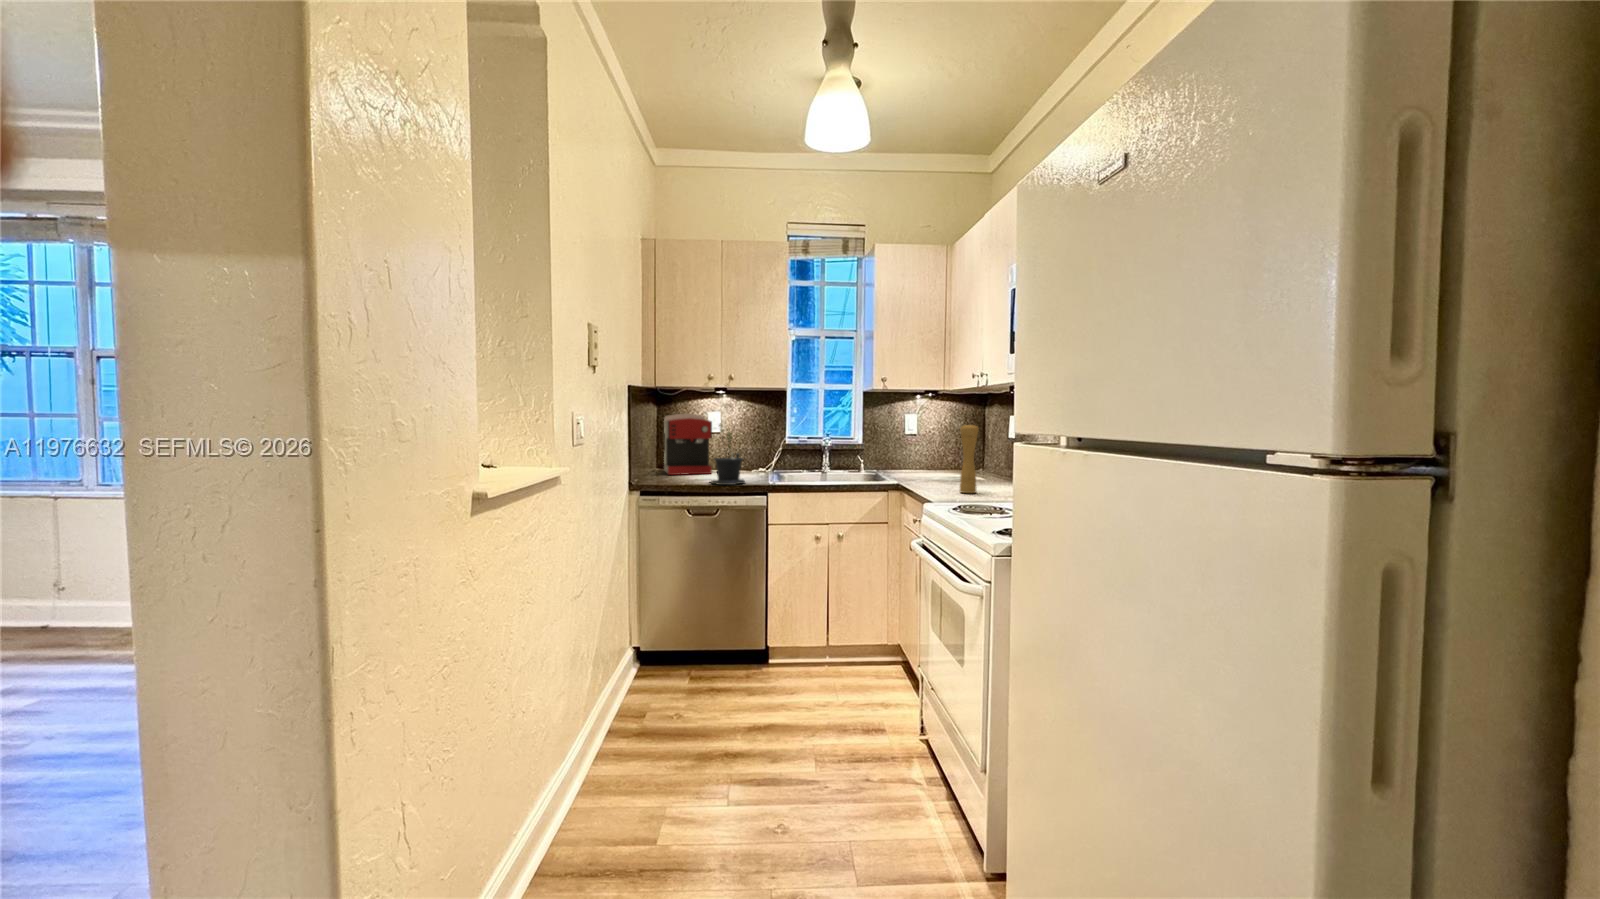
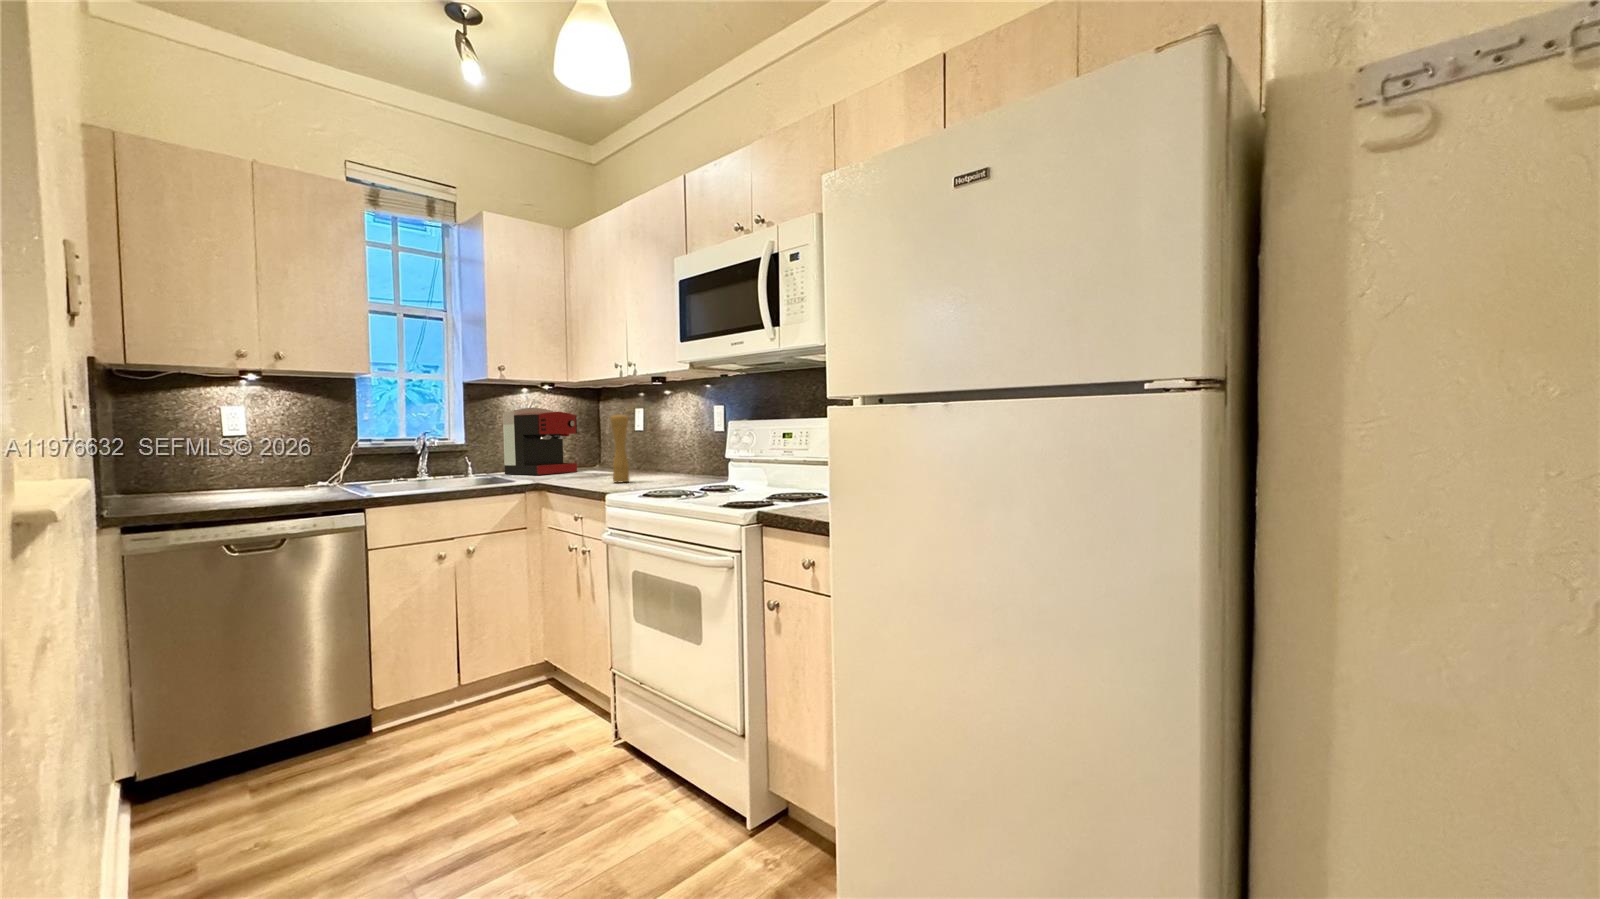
coffee maker: present [664,414,712,475] -> present [503,408,577,475]
potted plant: present [711,423,745,485] -> none [257,418,328,503]

